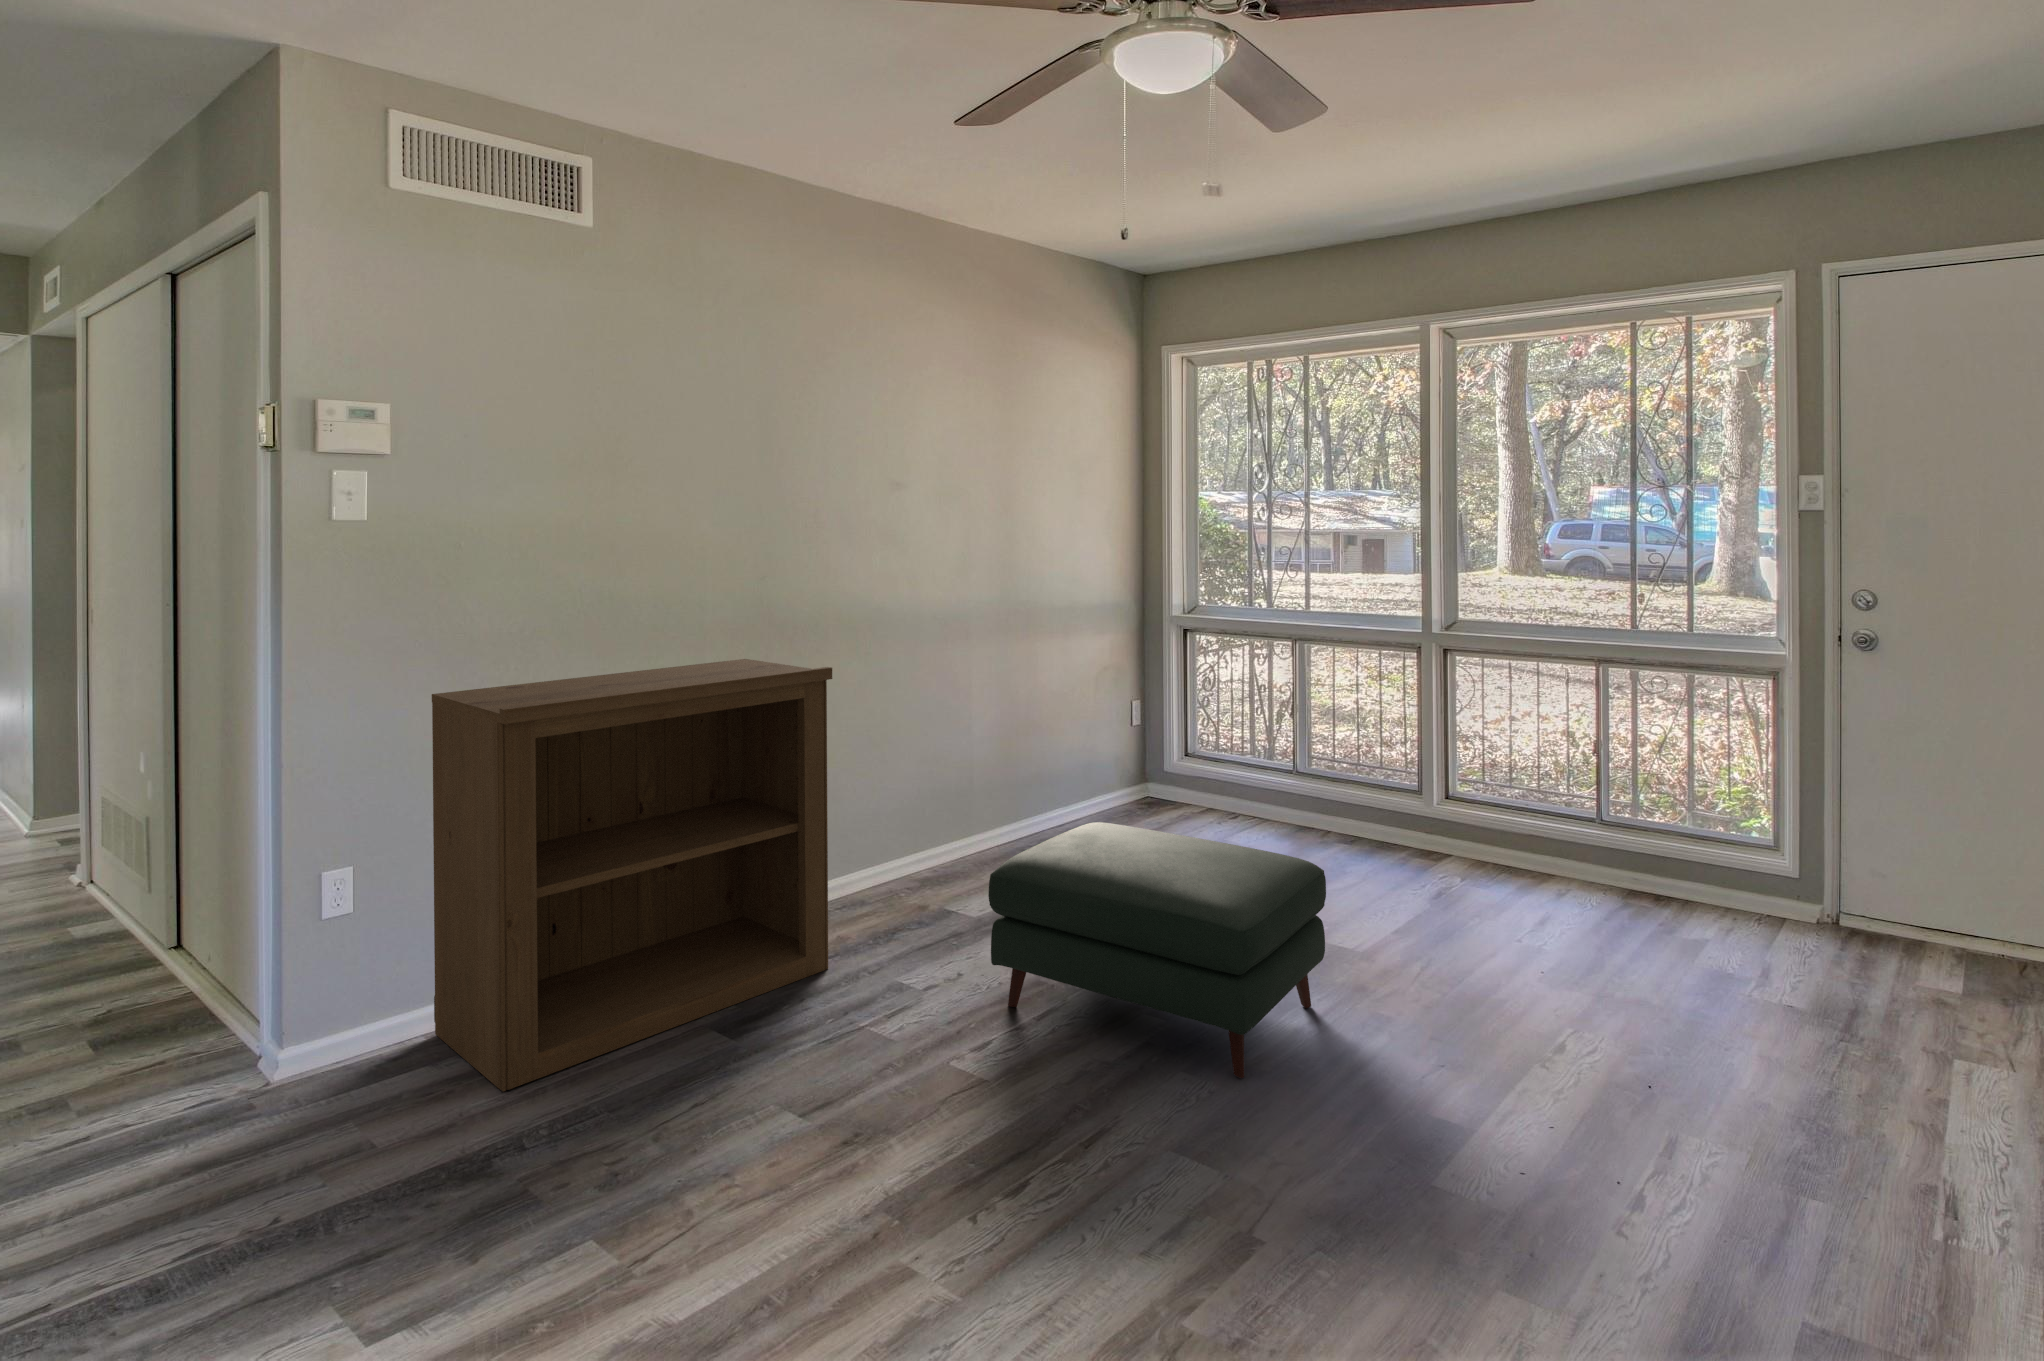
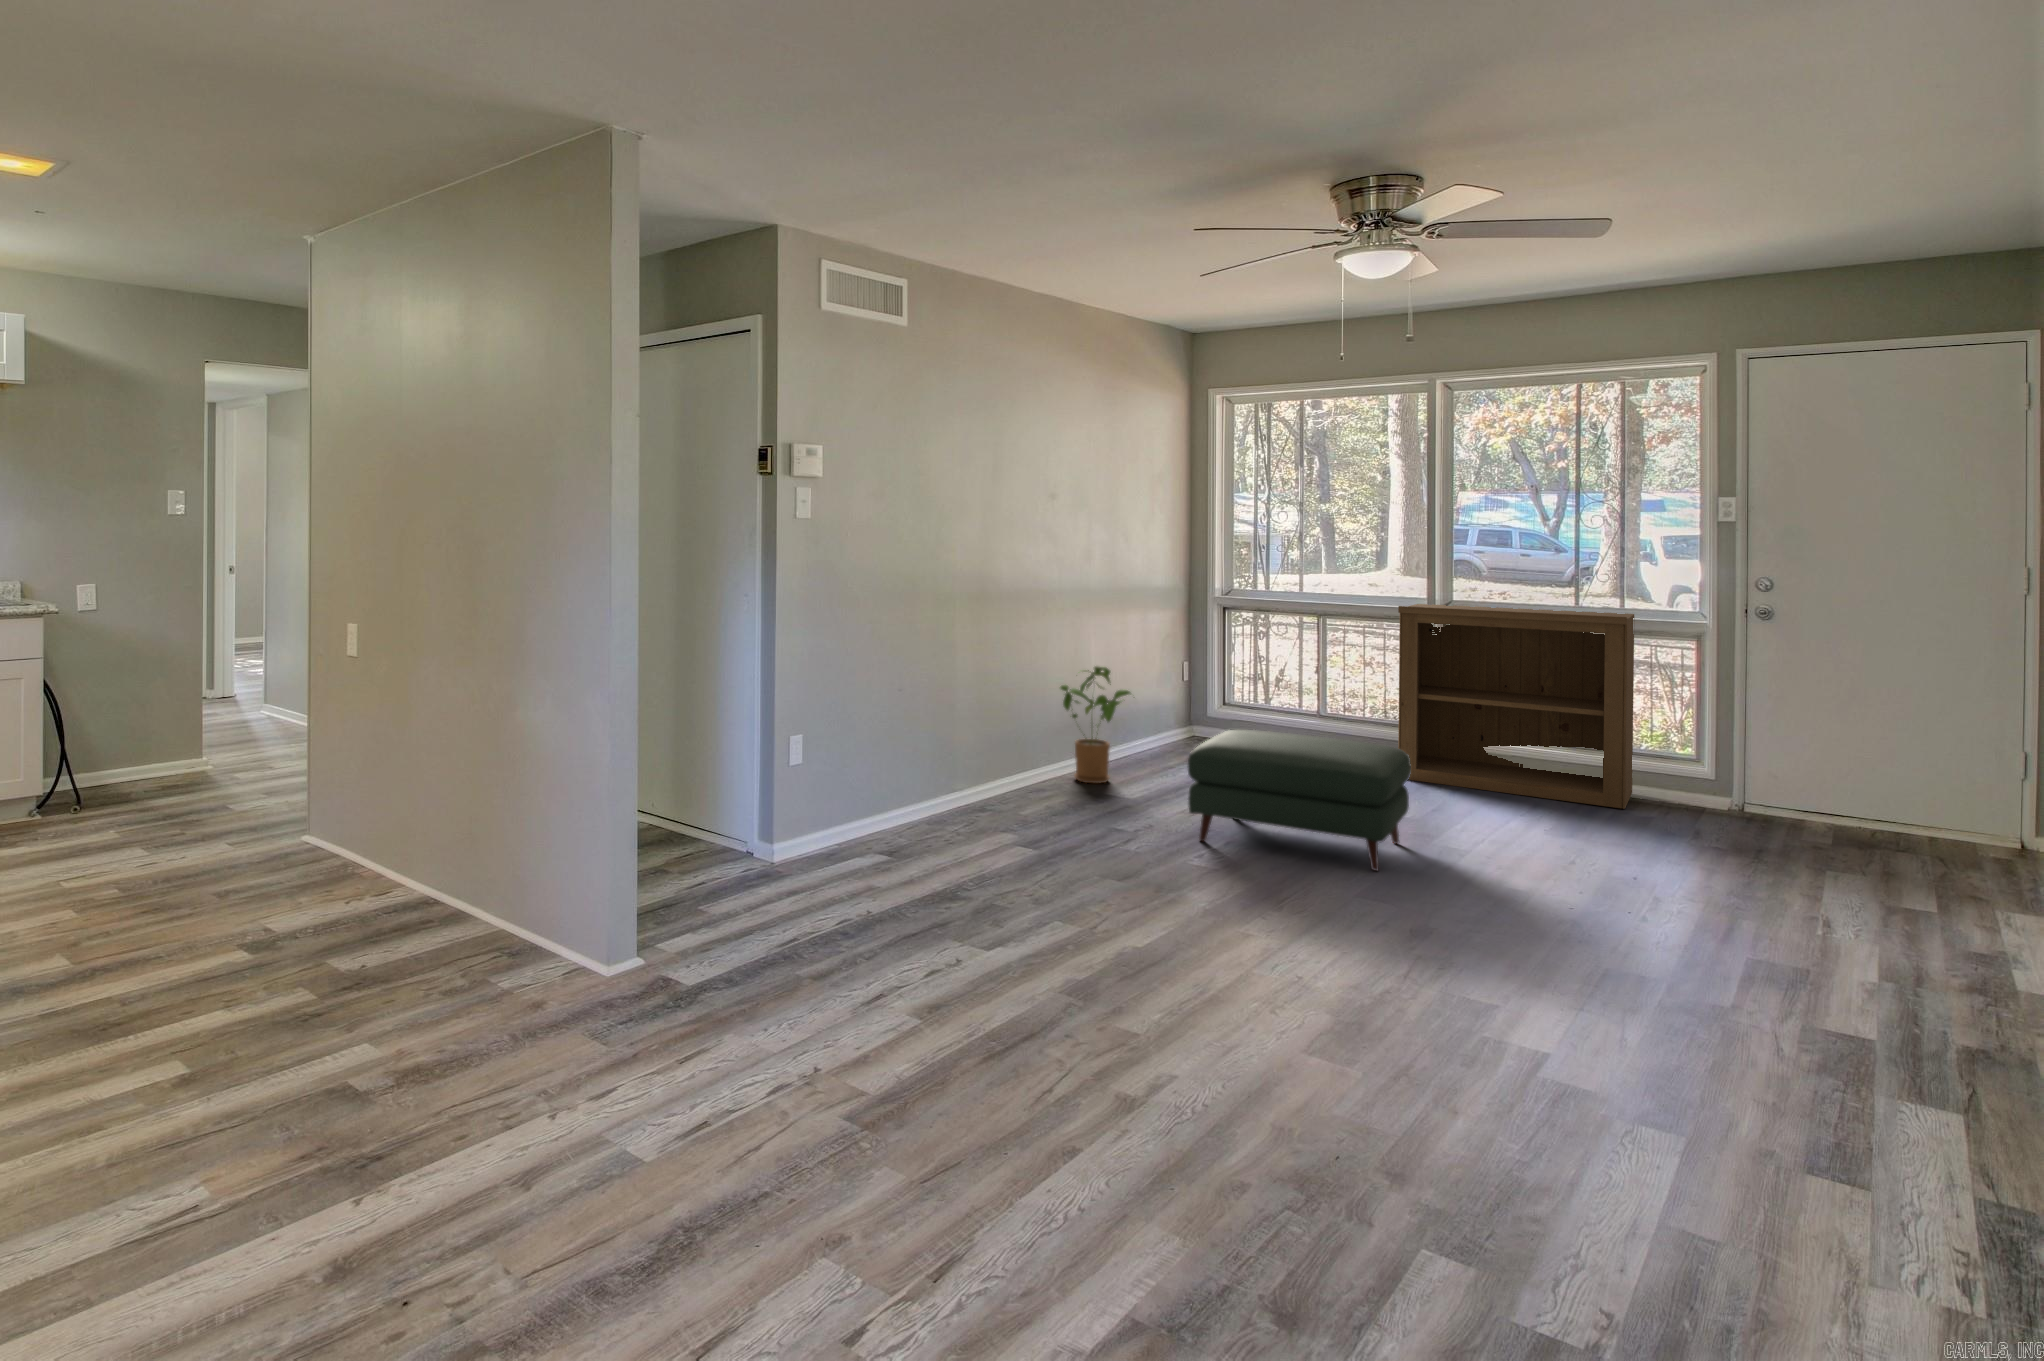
bookshelf: present [432,659,832,1091] -> present [1398,604,1634,809]
house plant: none [906,718,1008,883] -> present [1060,666,1131,783]

